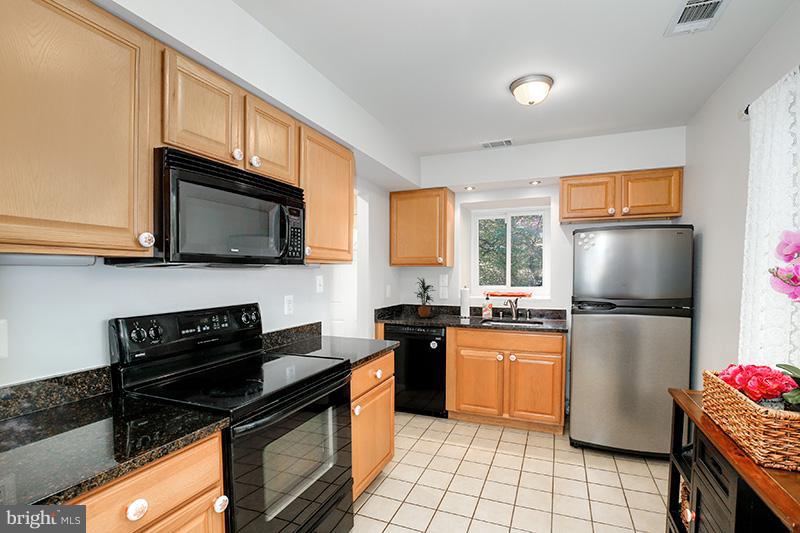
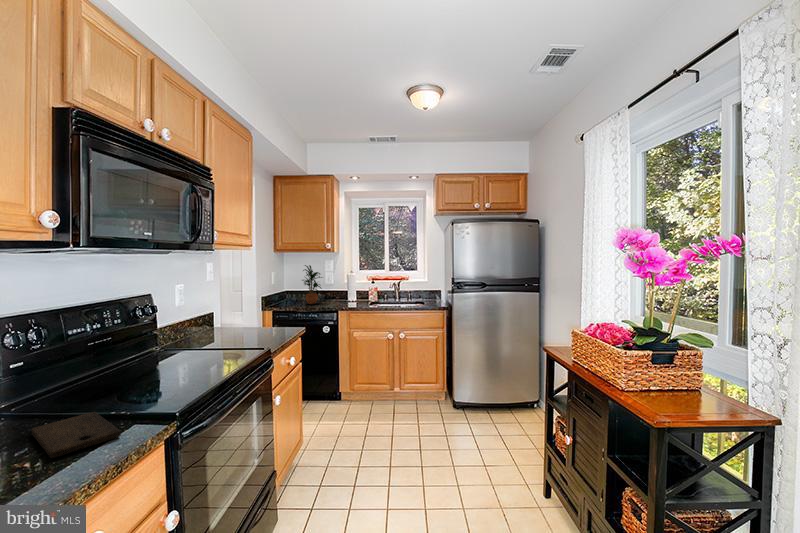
cutting board: none [127,397,181,430] -> present [32,412,121,458]

